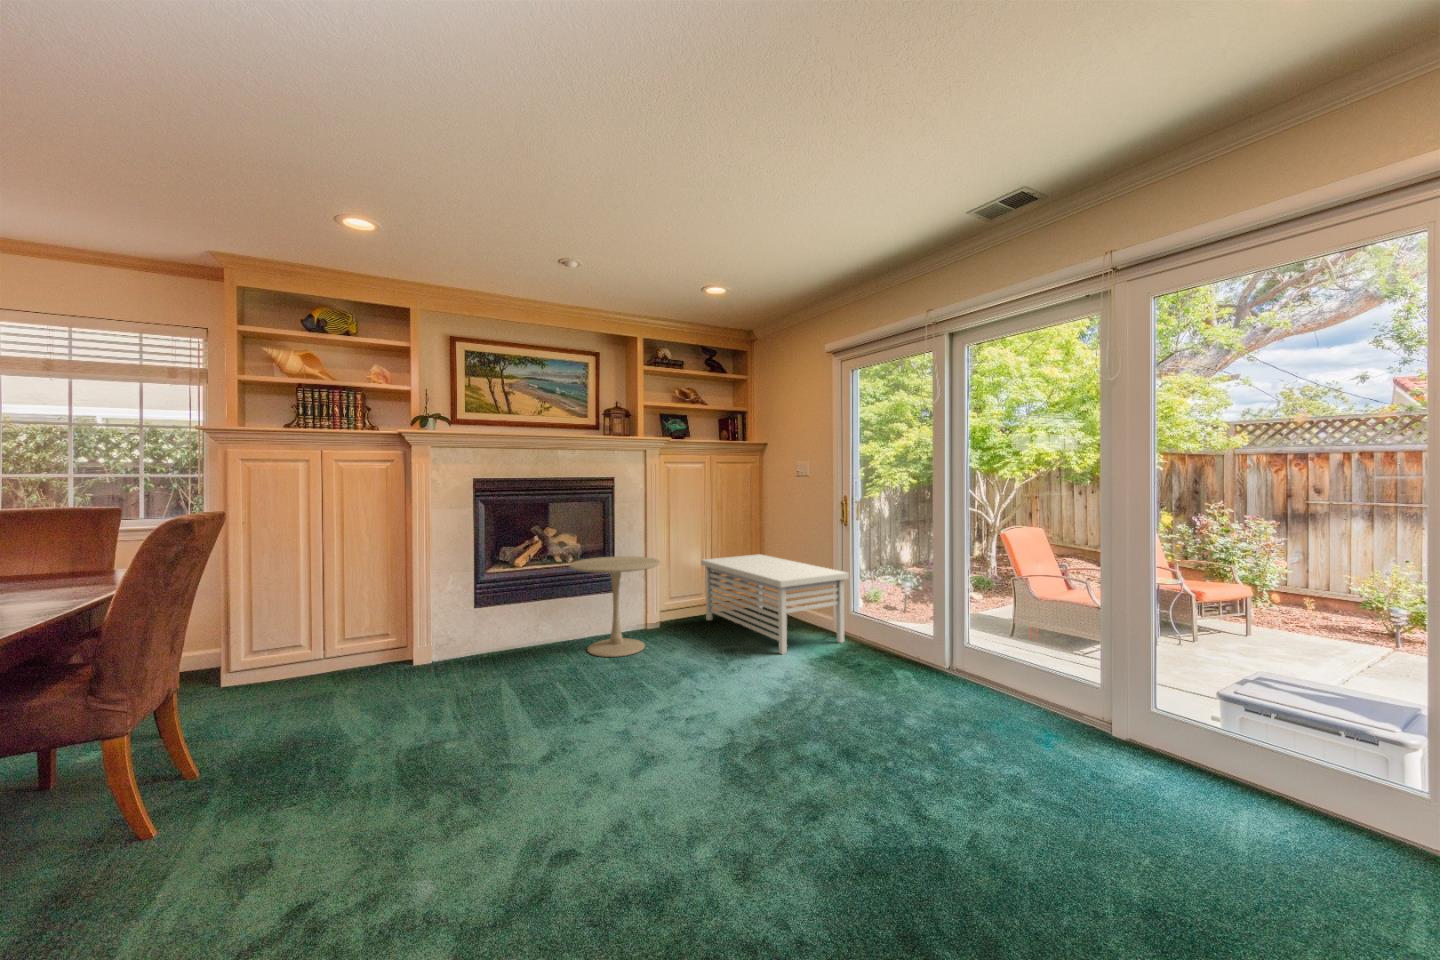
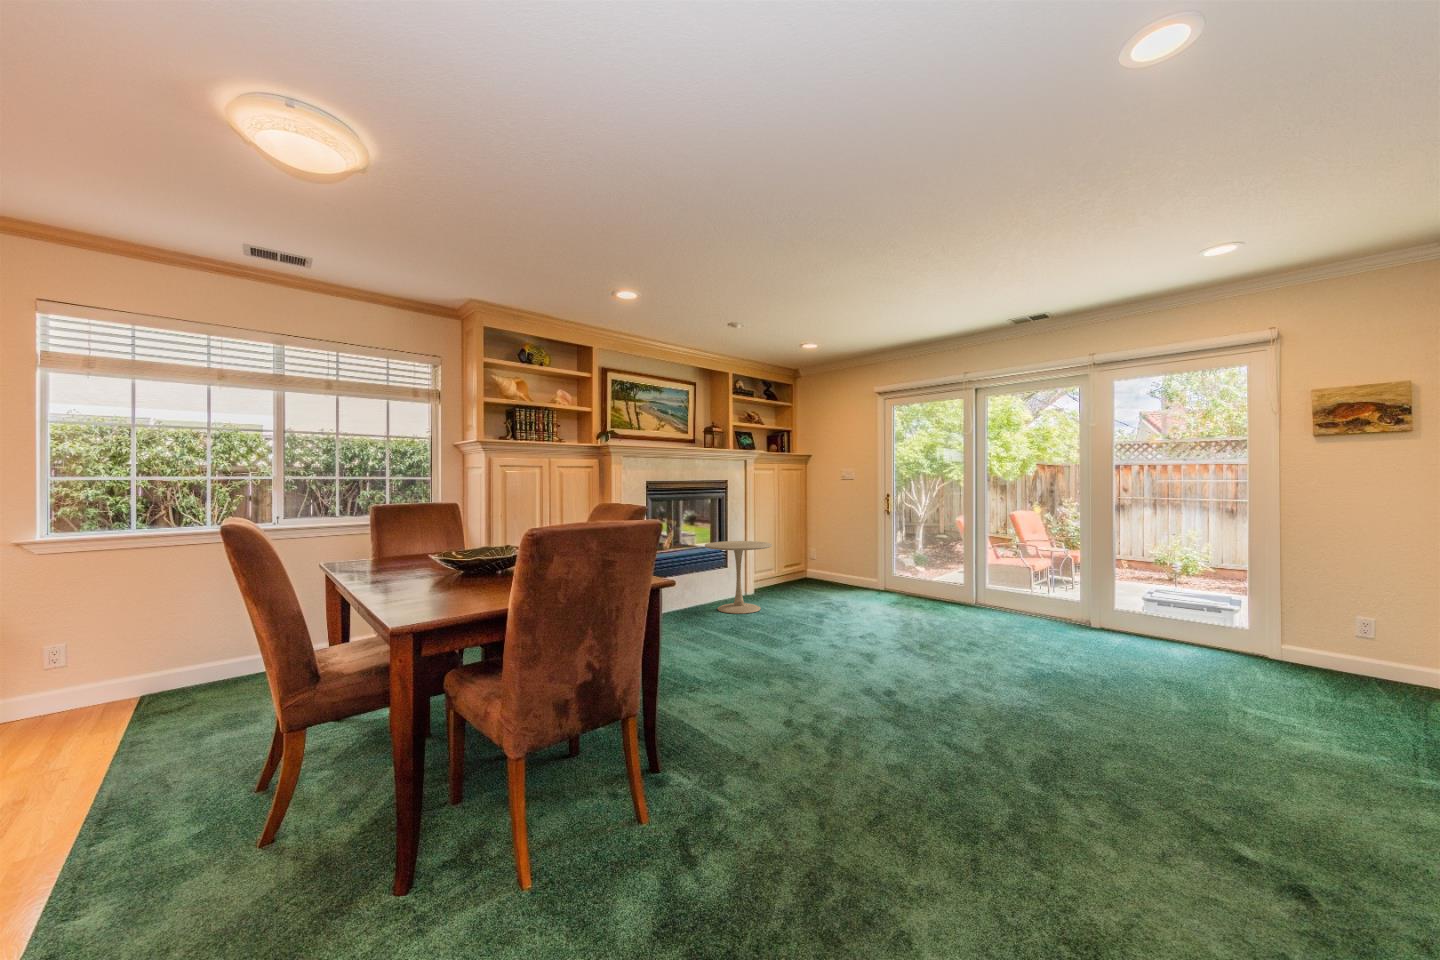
storage bench: present [701,554,849,654] -> none [770,540,894,606]

